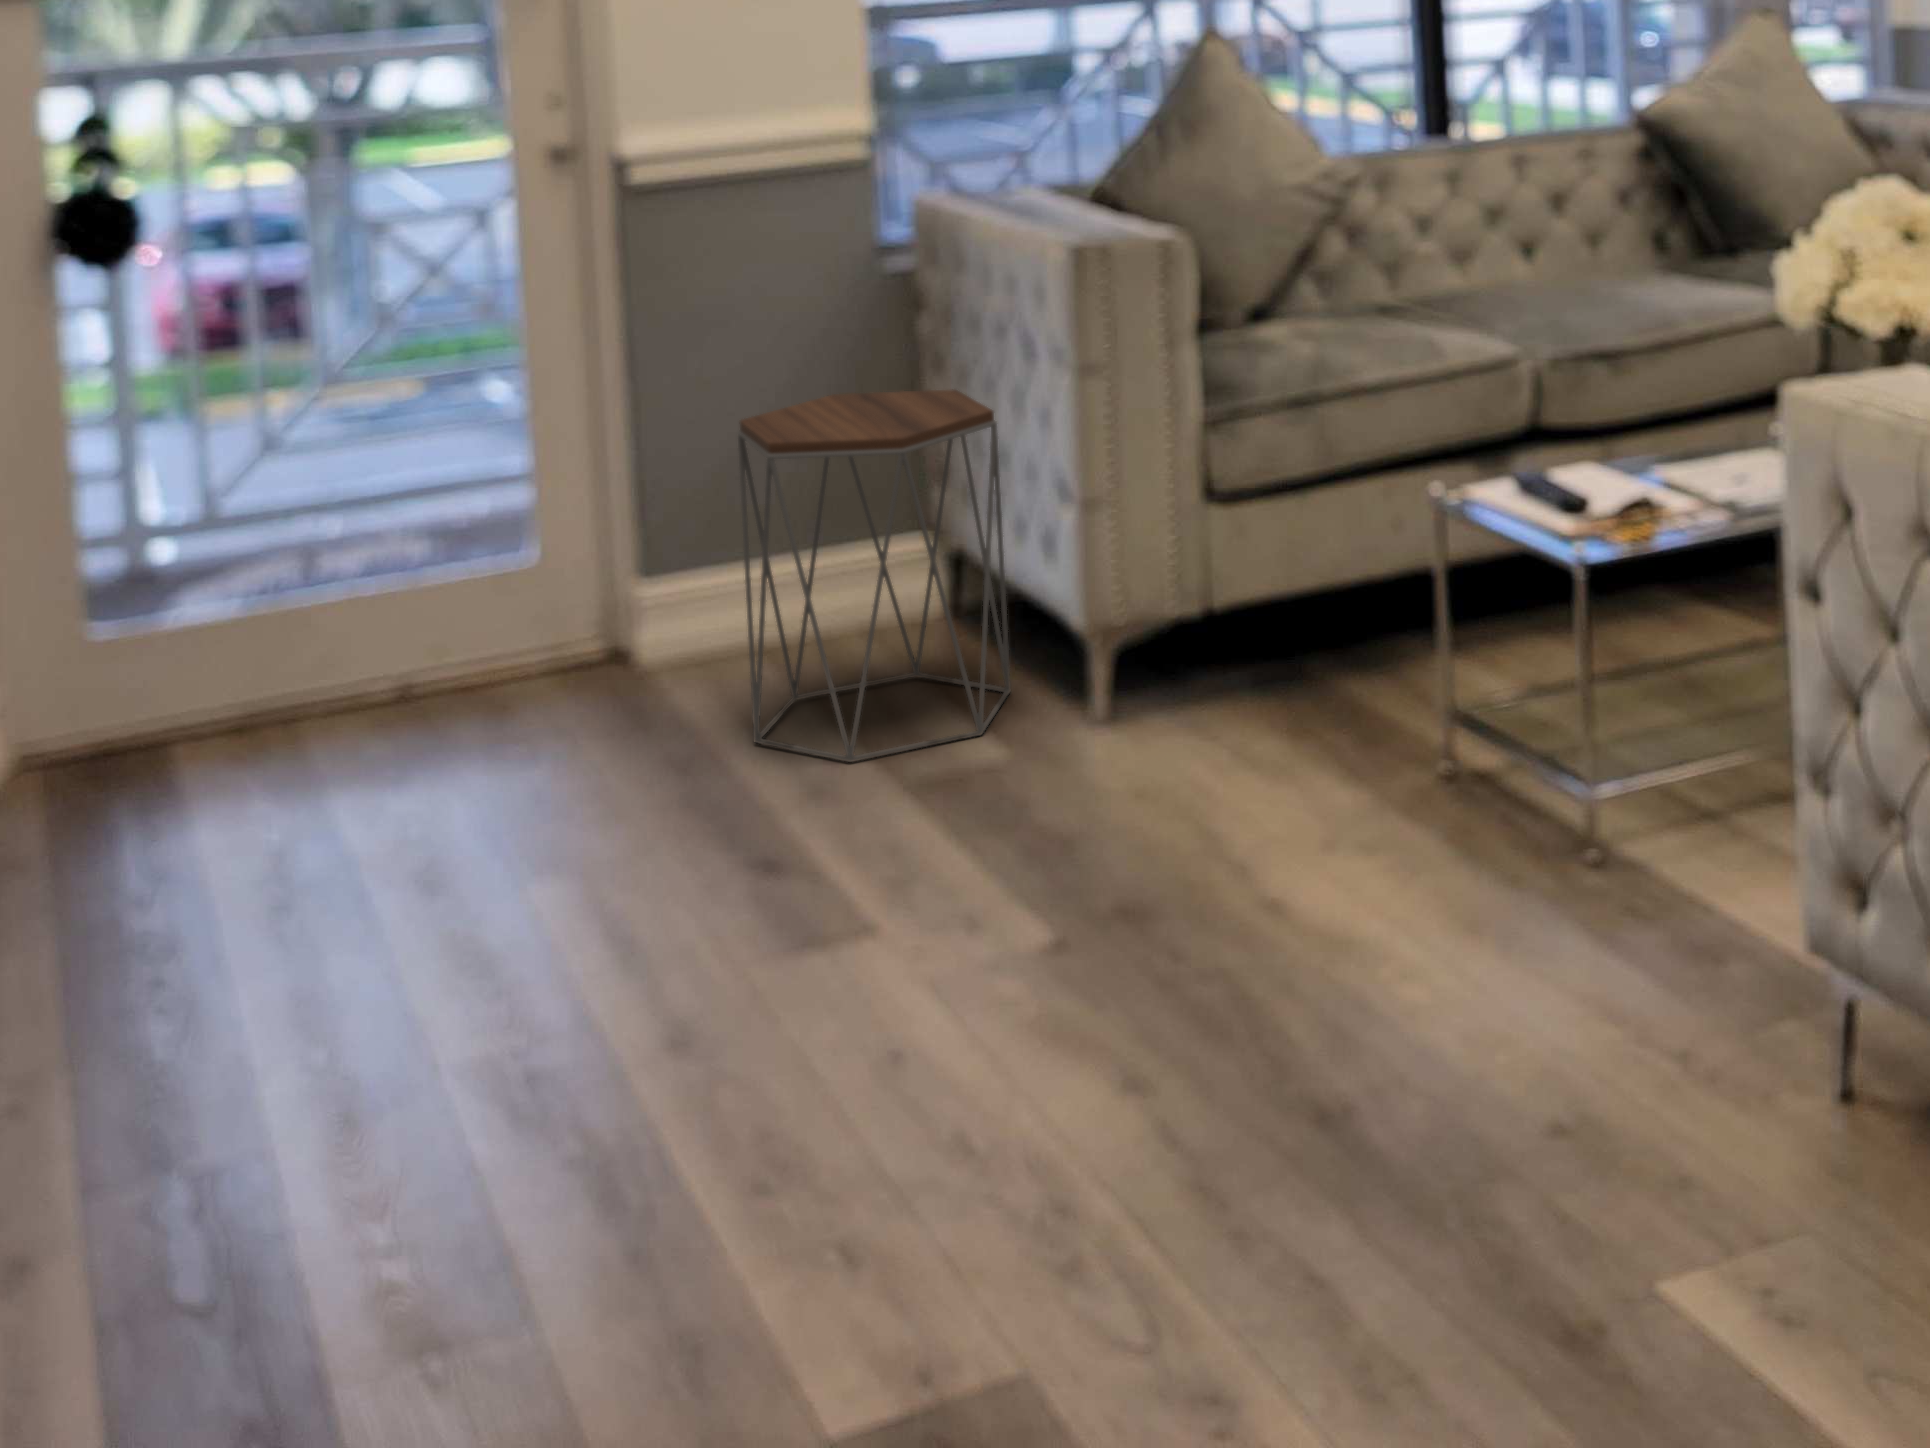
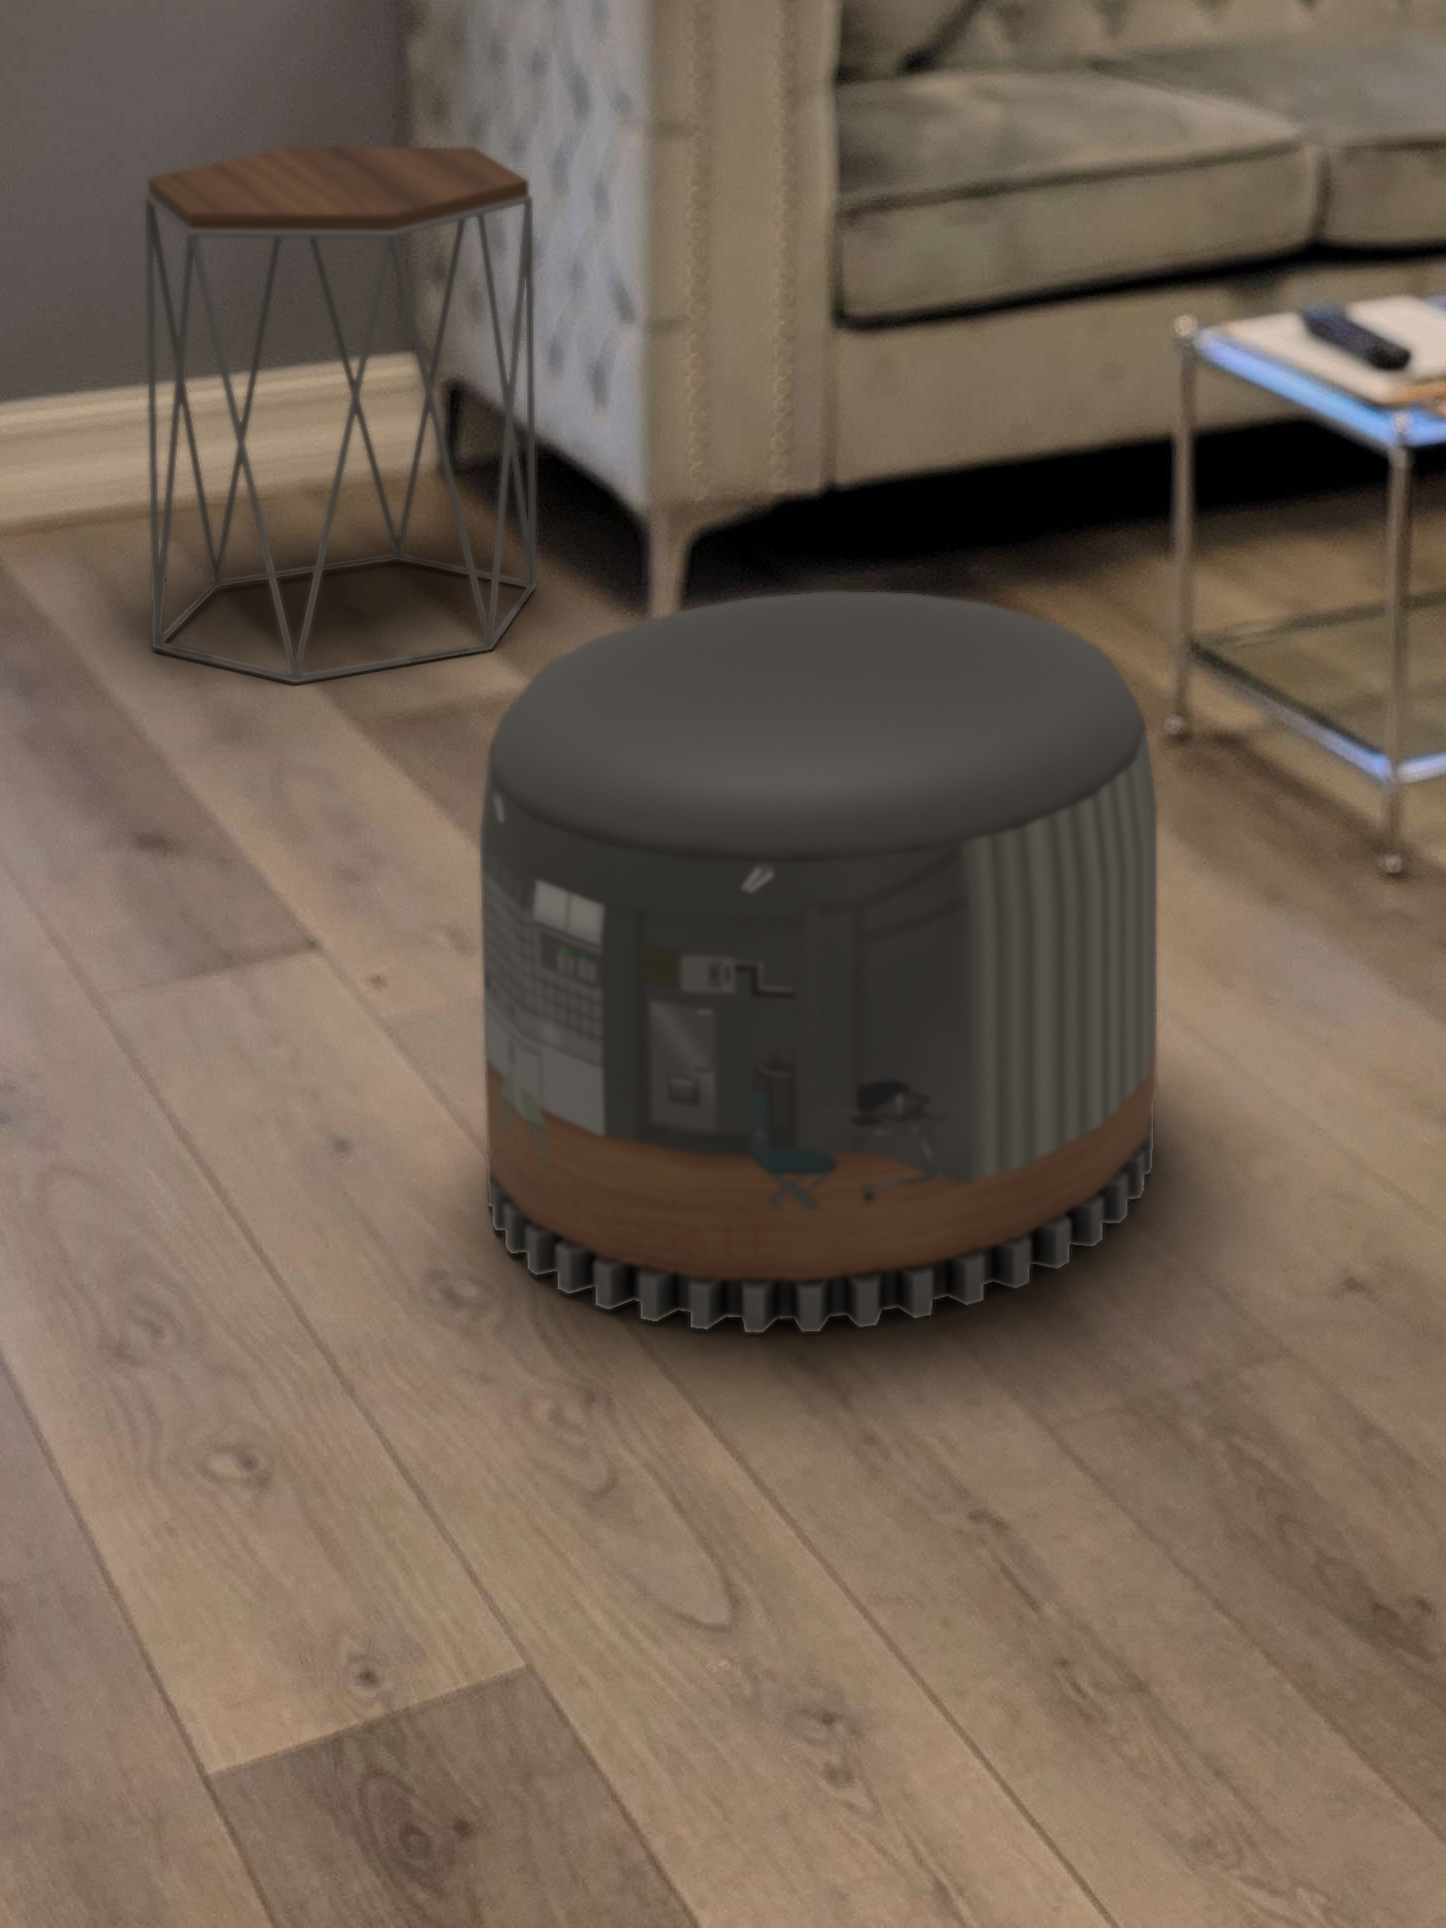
pouf: none [973,678,1430,1171] -> present [480,591,1157,1333]

